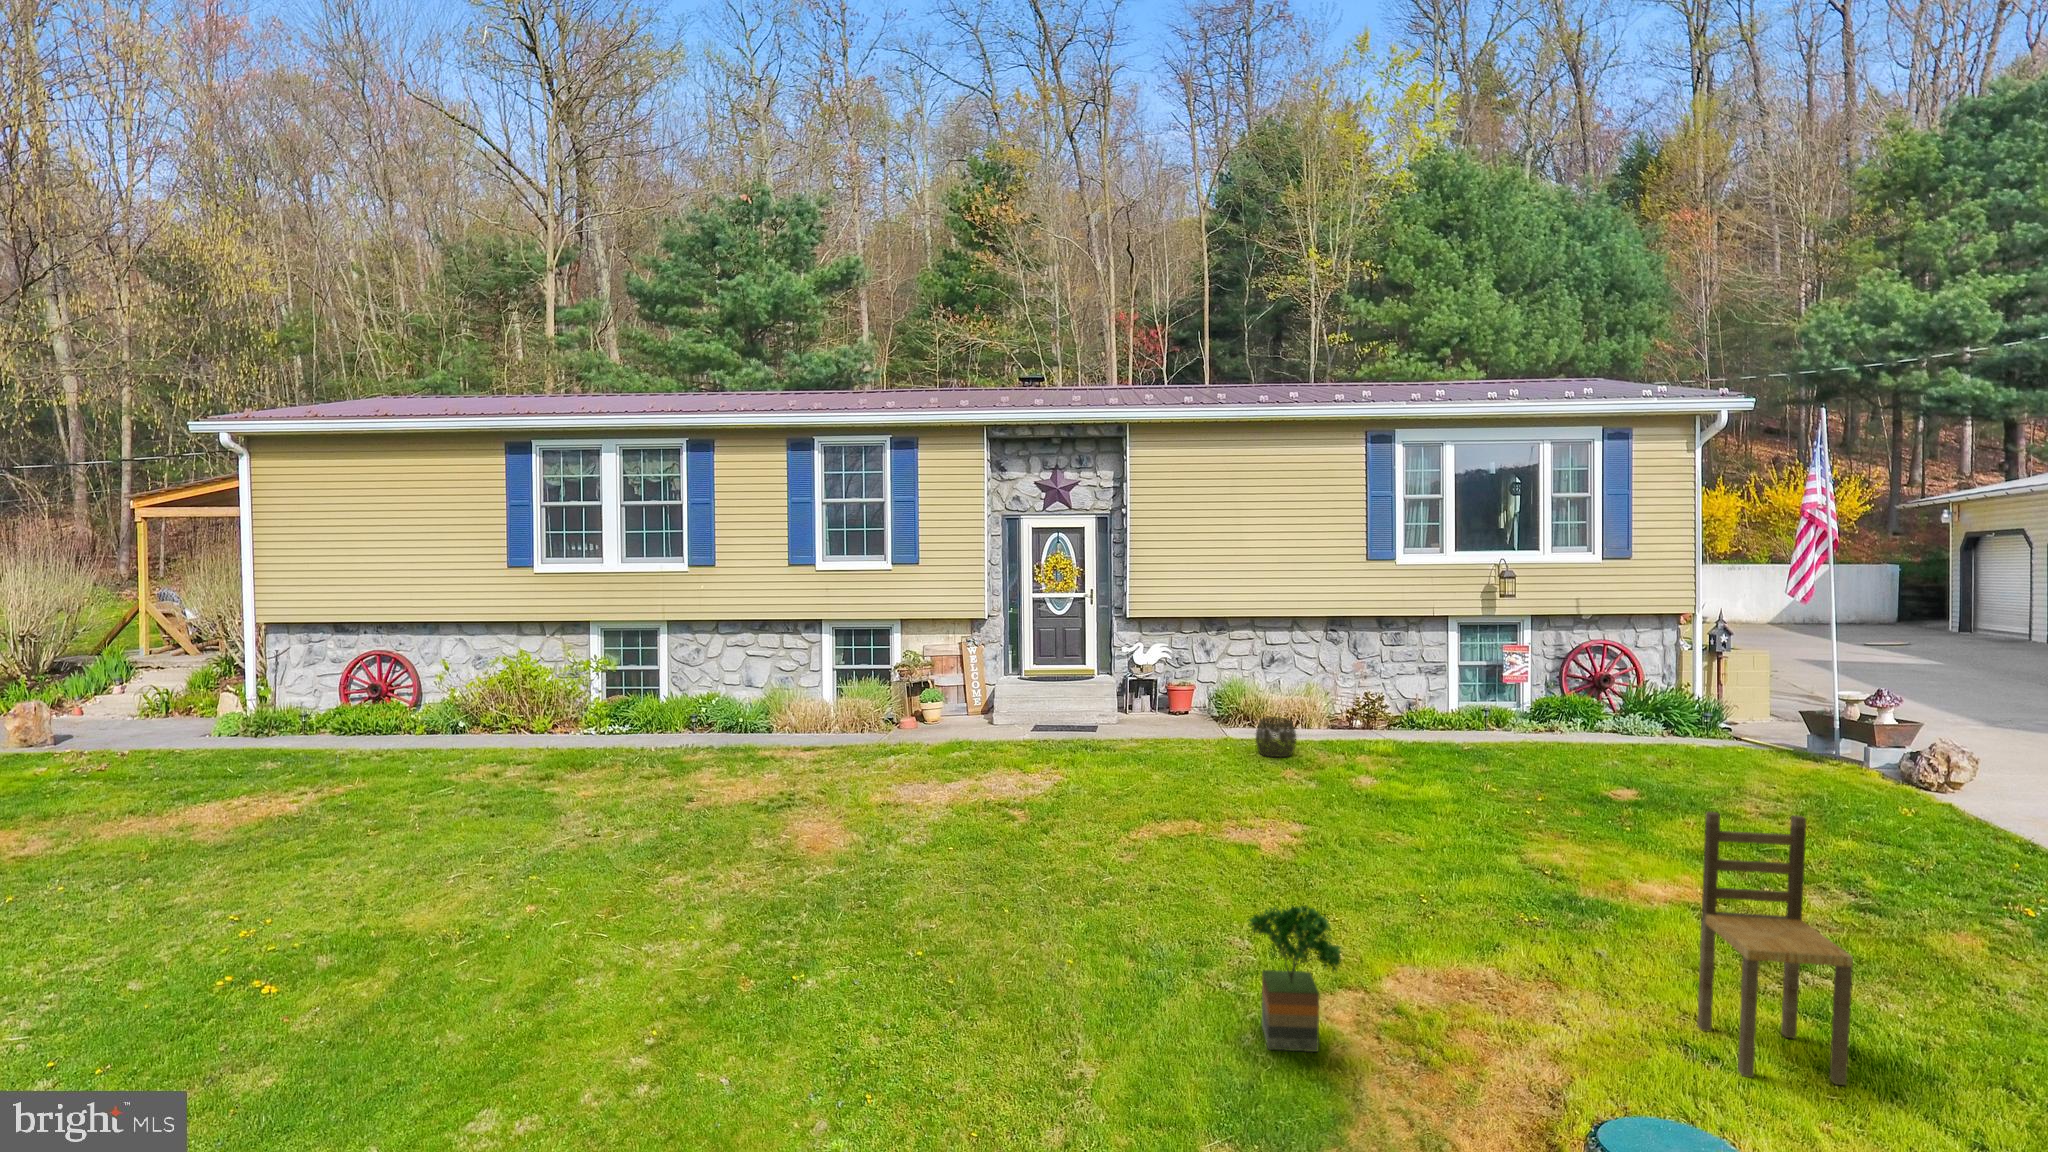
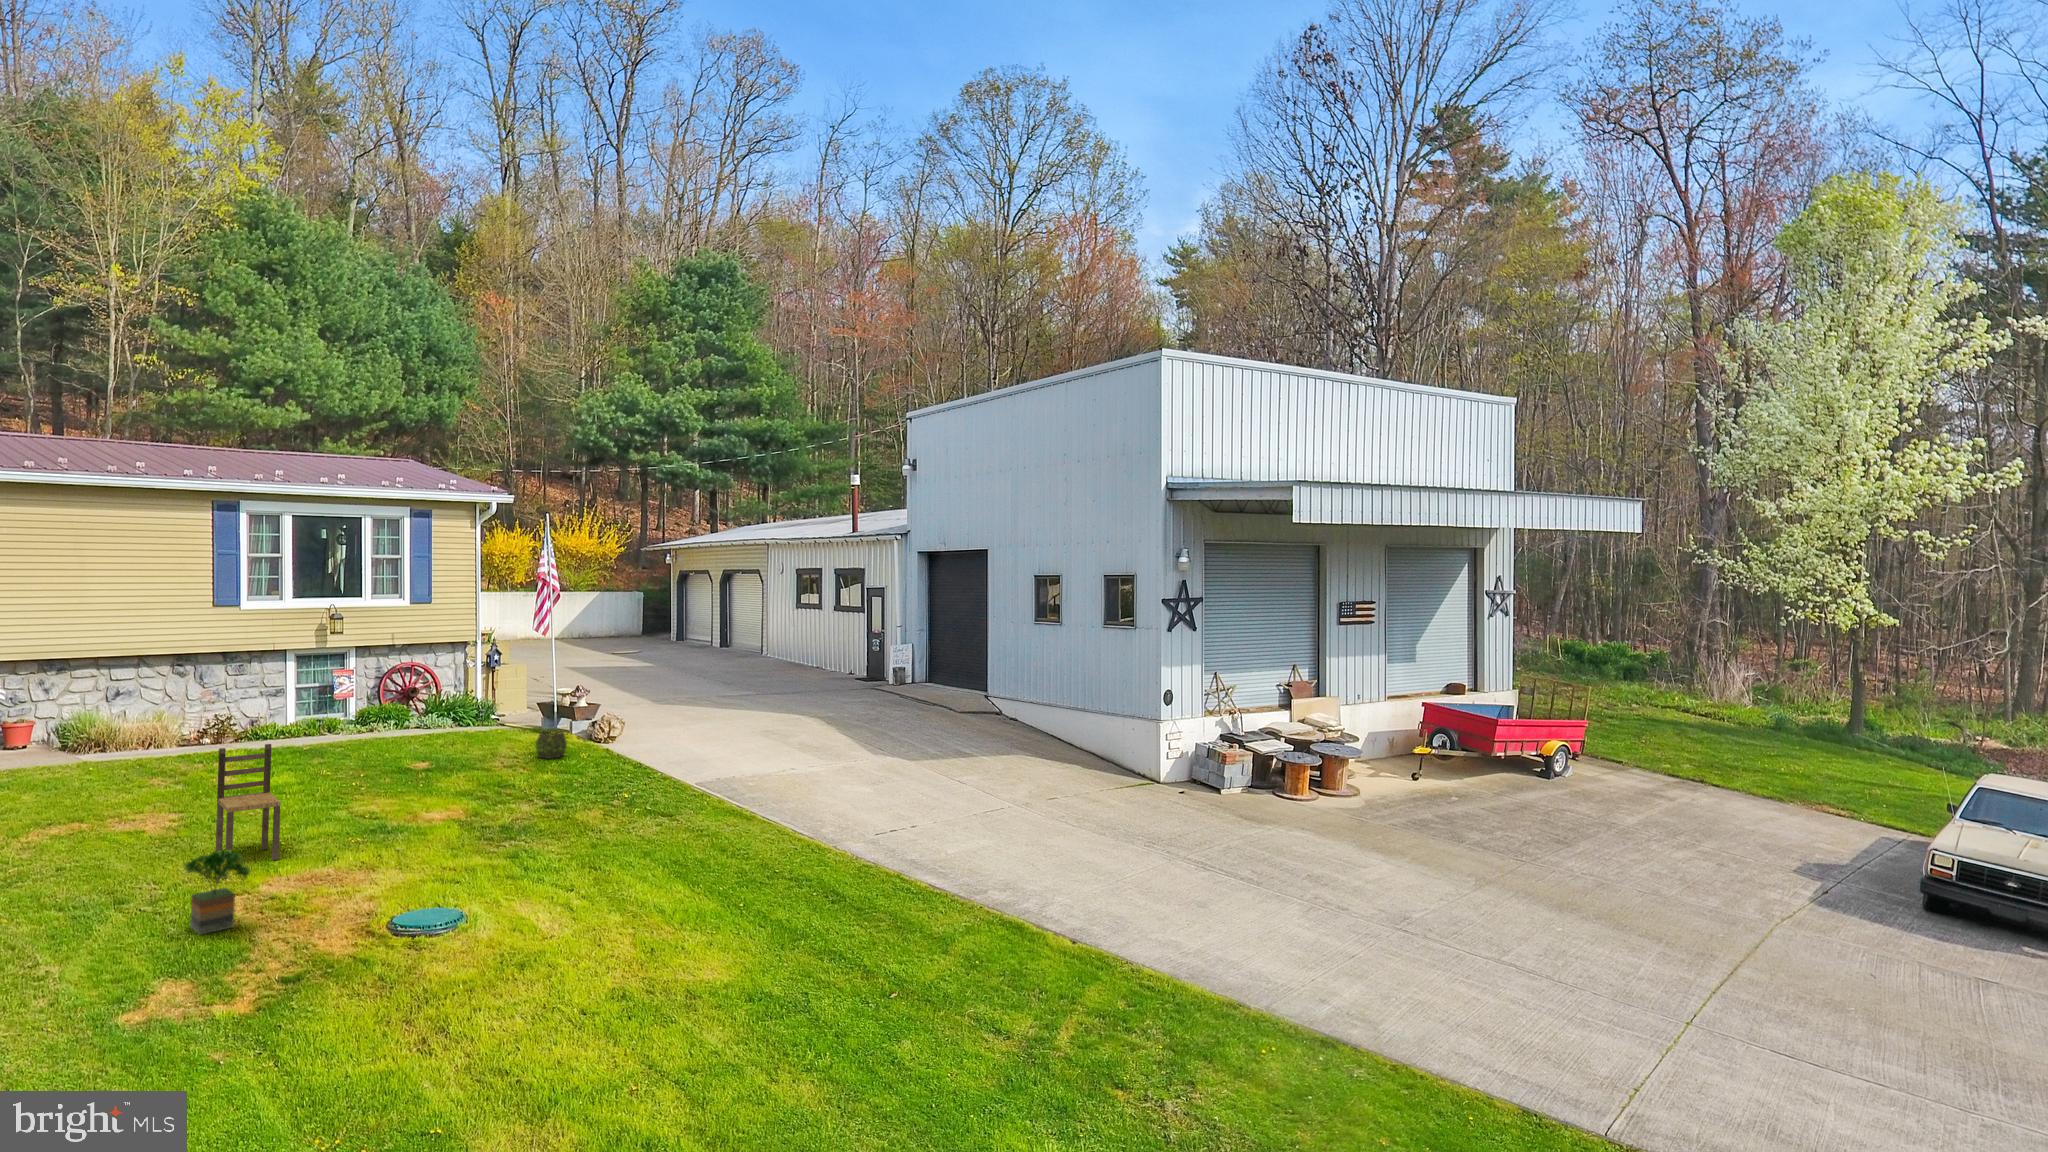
woven basket: present [1256,717,1296,758] -> present [536,731,567,759]
chair: present [1697,812,1853,1085] -> present [215,744,281,860]

